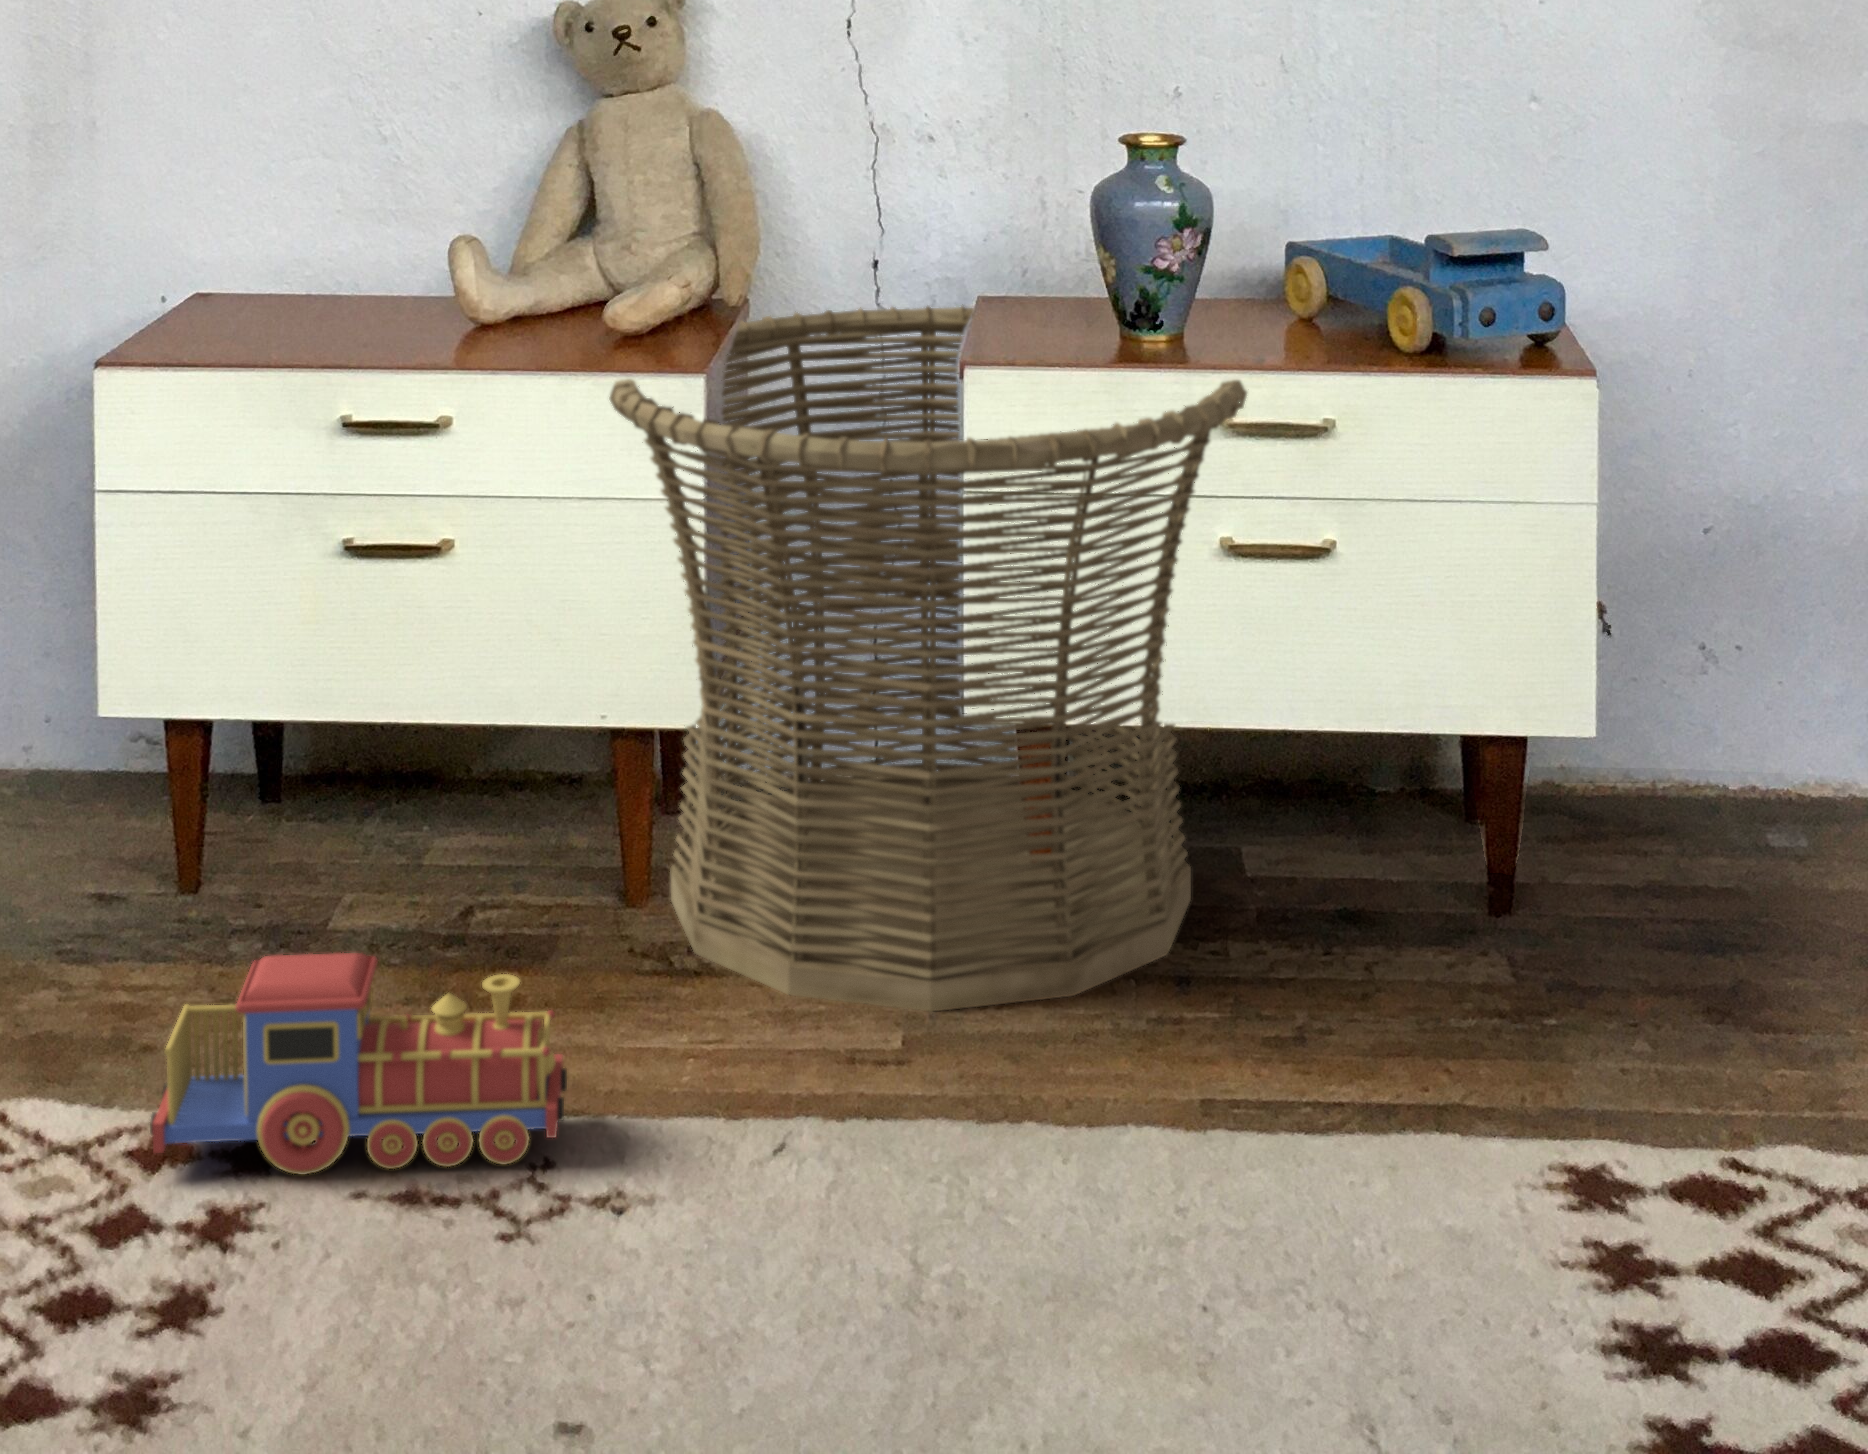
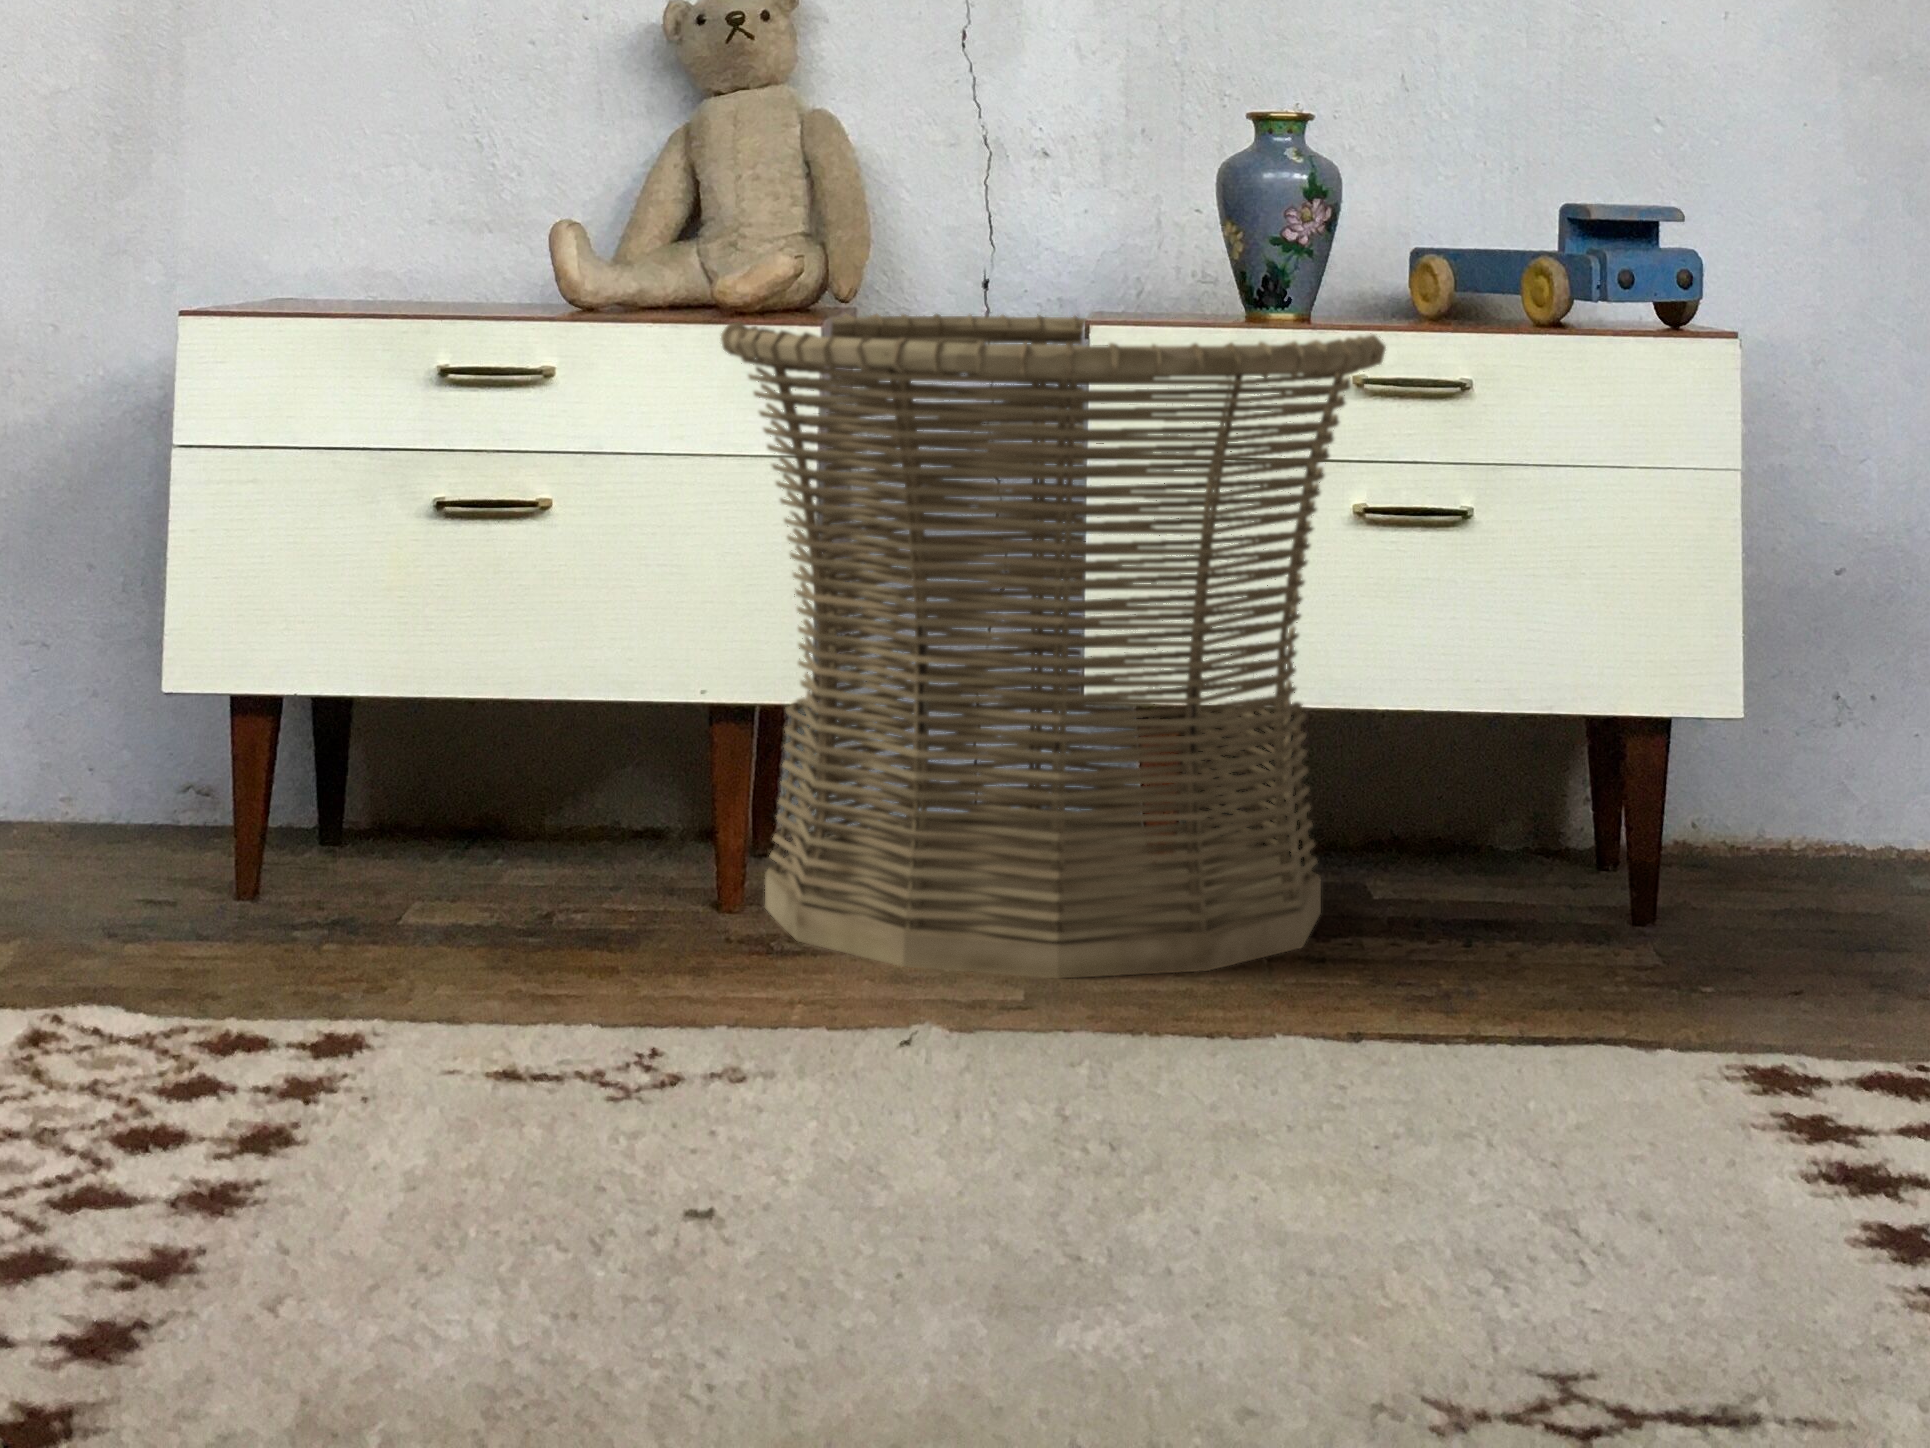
toy train: present [150,953,567,1174] -> none [237,839,683,1067]

